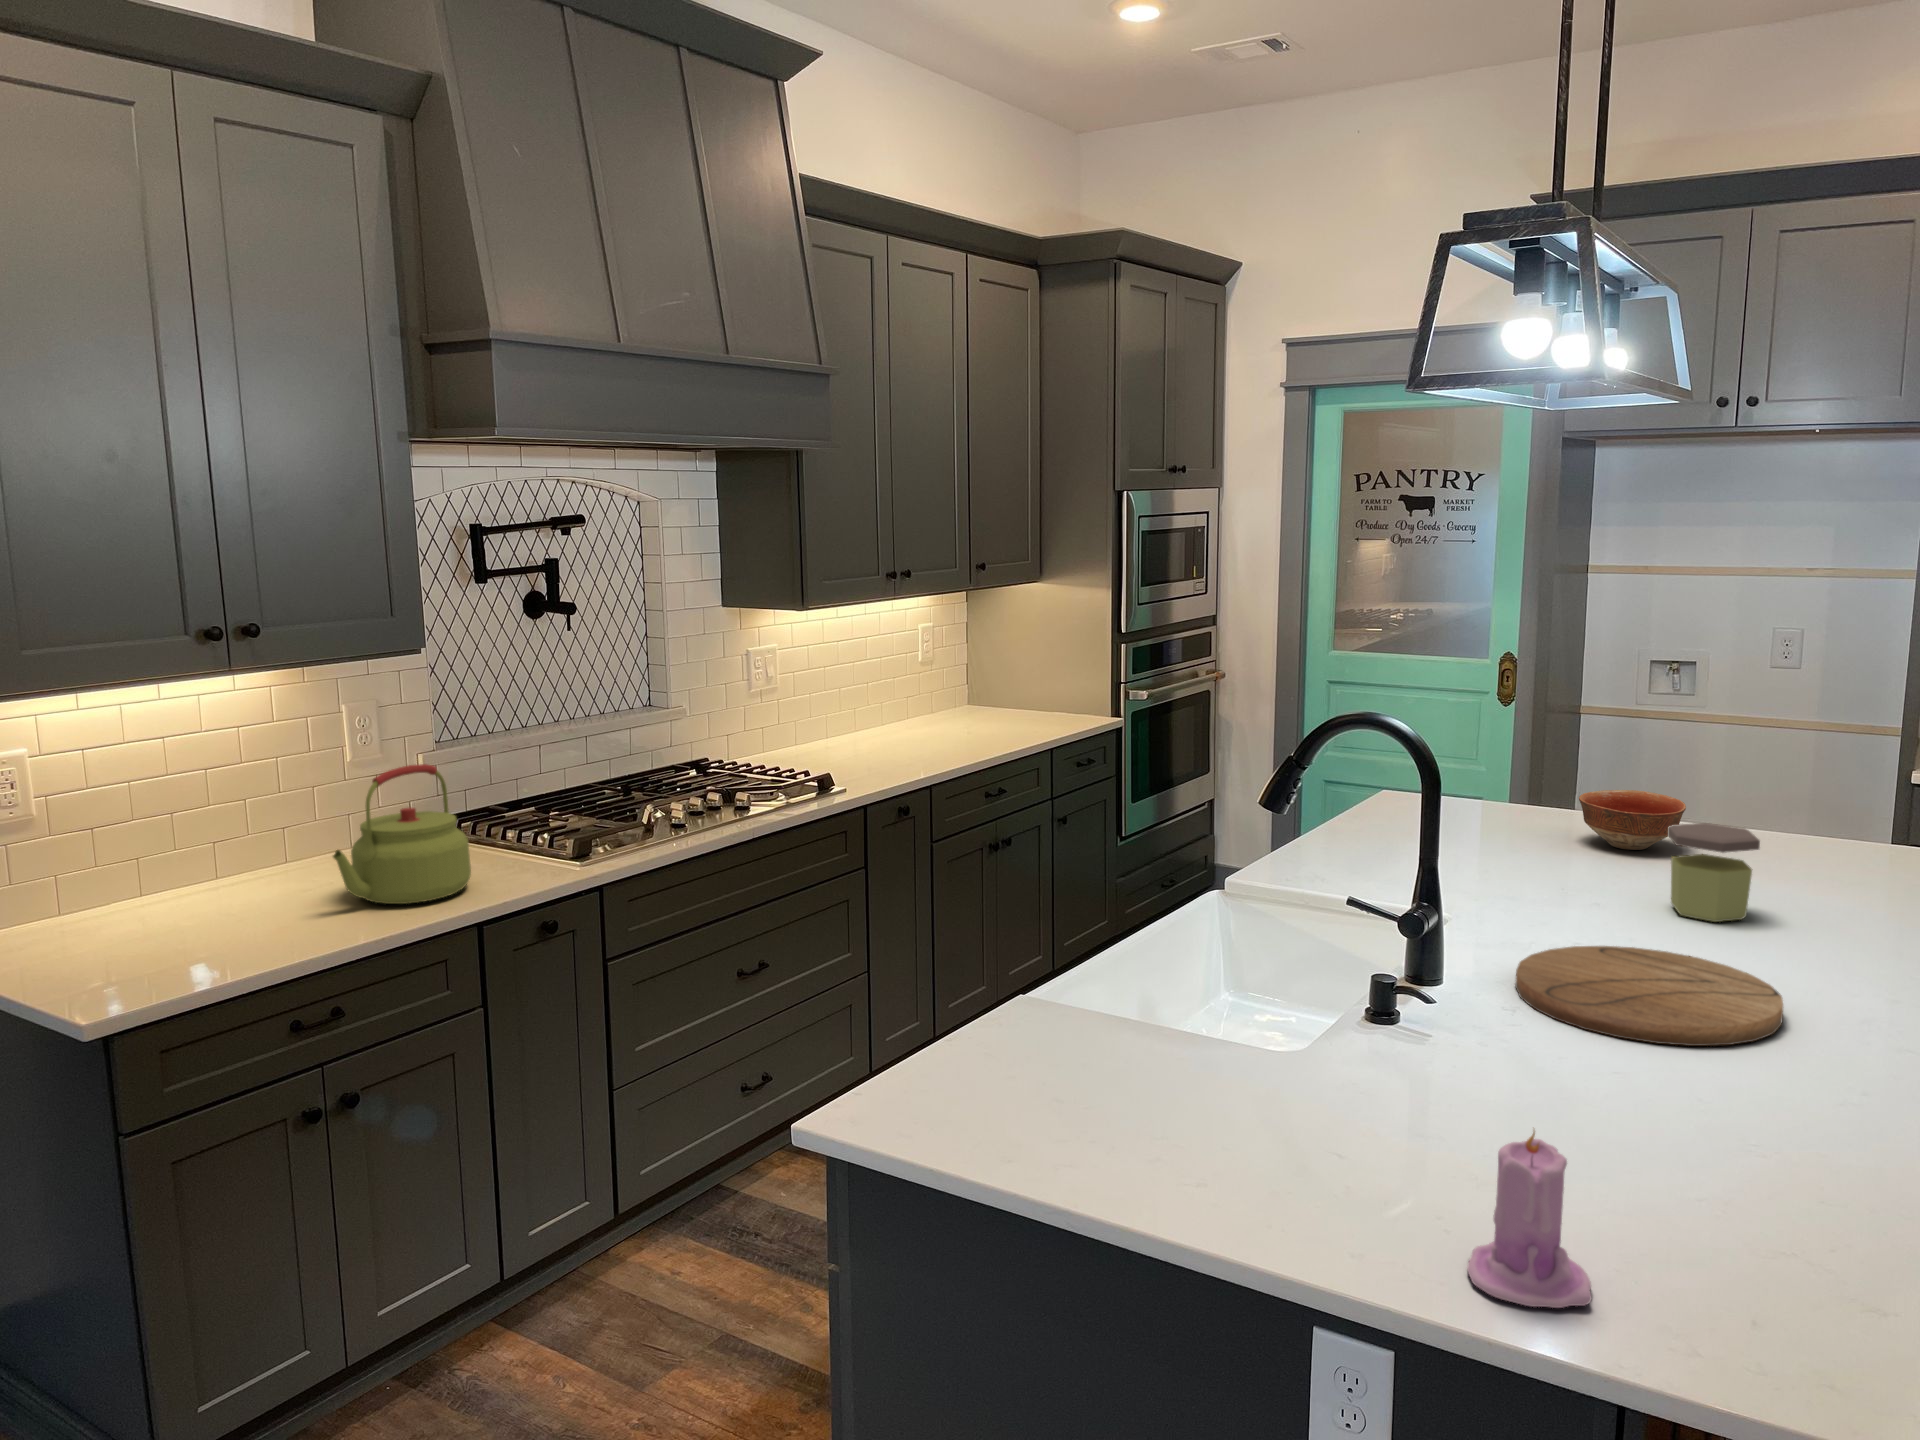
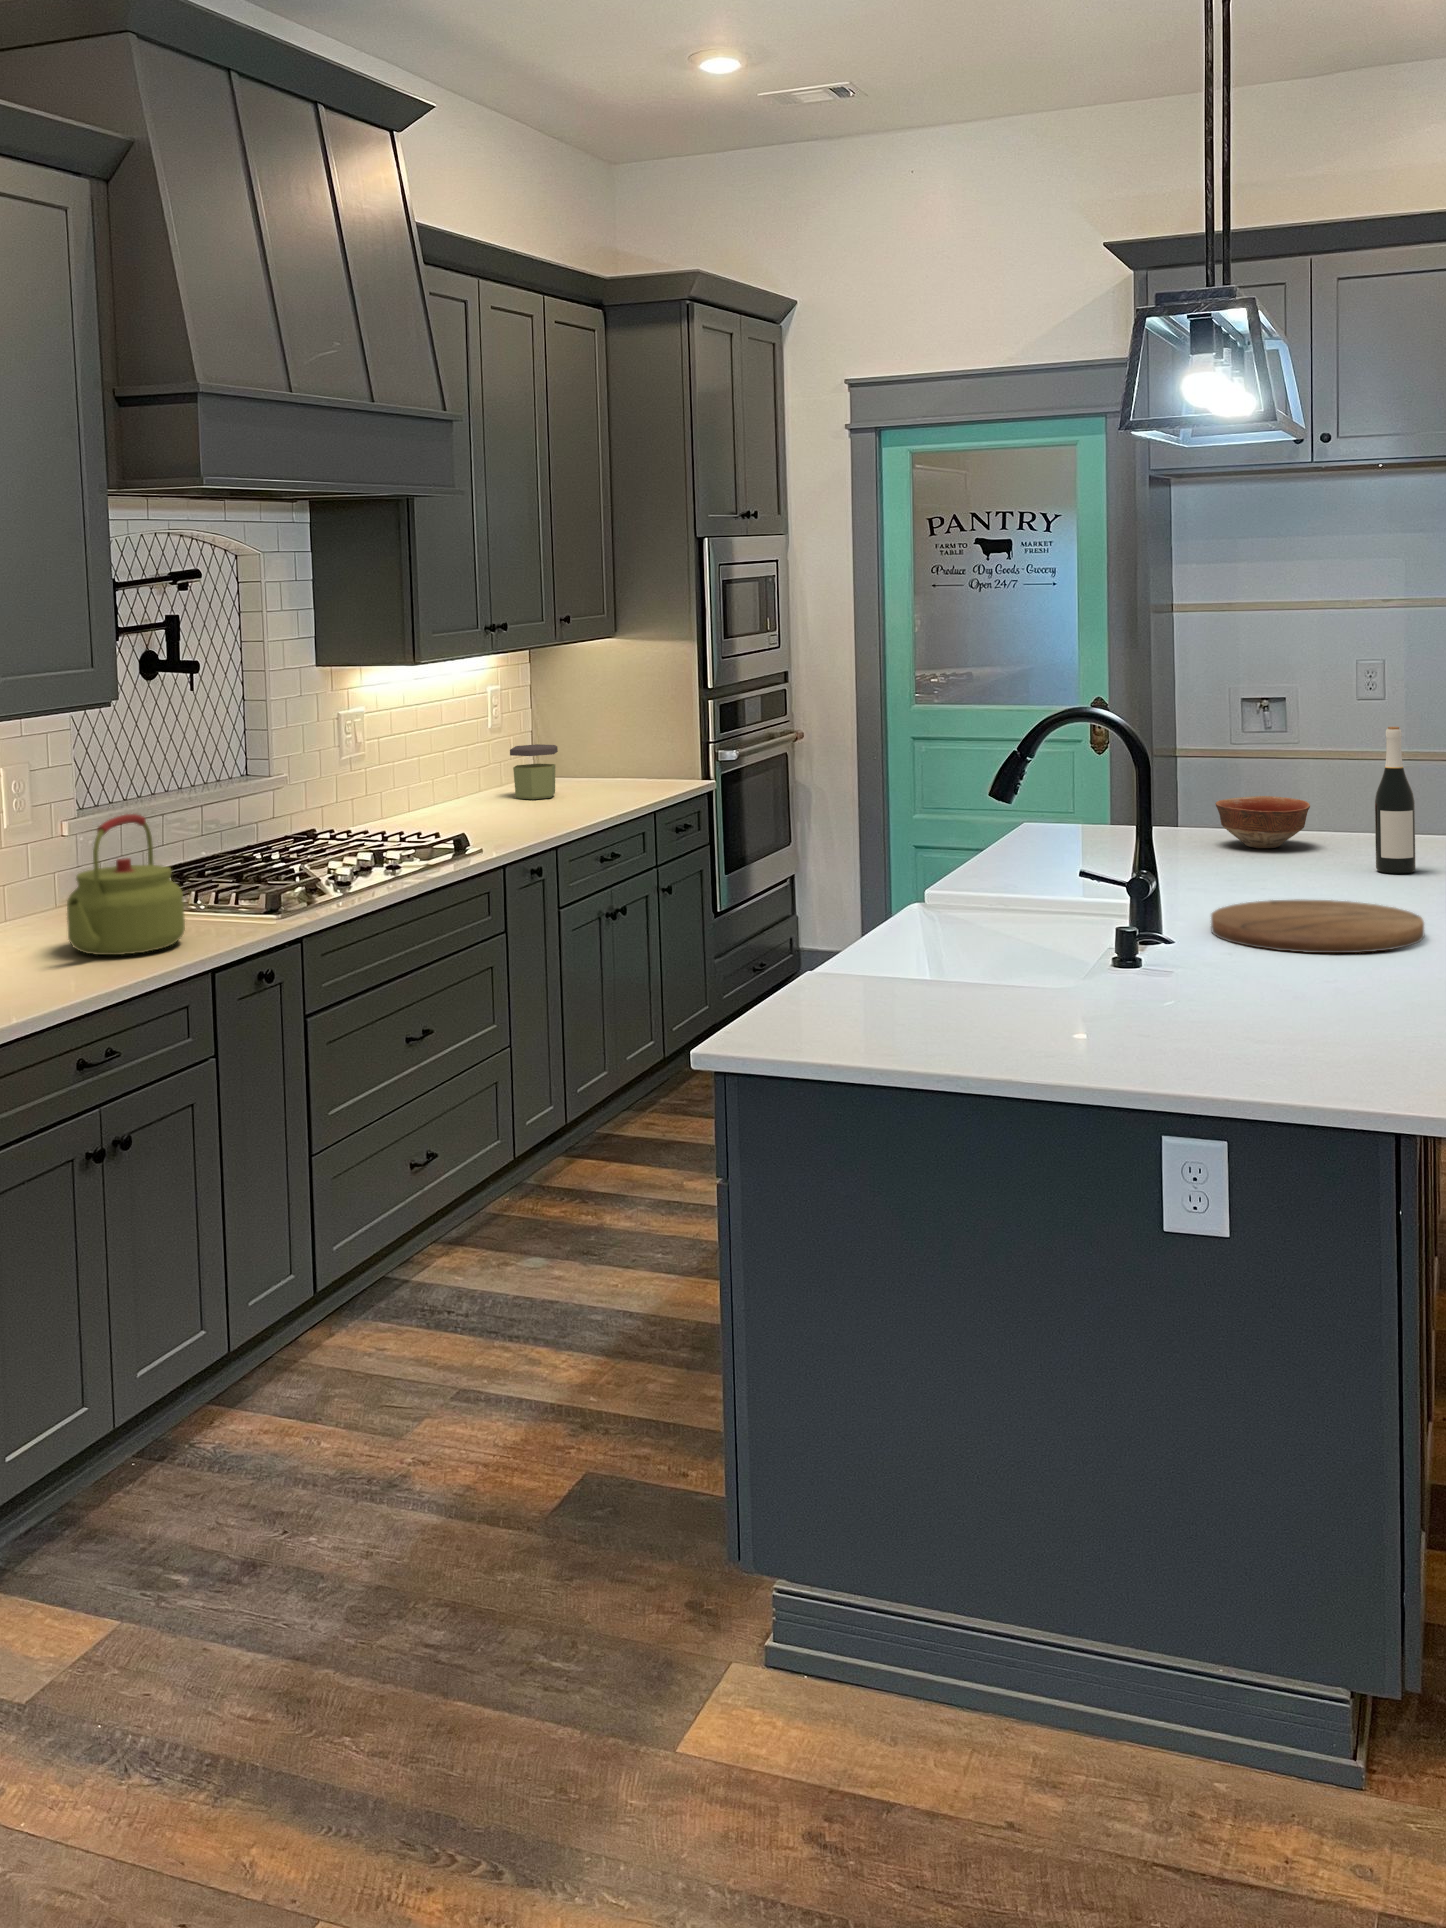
wine bottle: none [1750,737,1804,904] -> present [1375,727,1416,874]
jar: present [1668,823,1760,922] -> present [510,744,558,799]
candle: present [1467,1131,1591,1308] -> none [1252,946,1341,1069]

